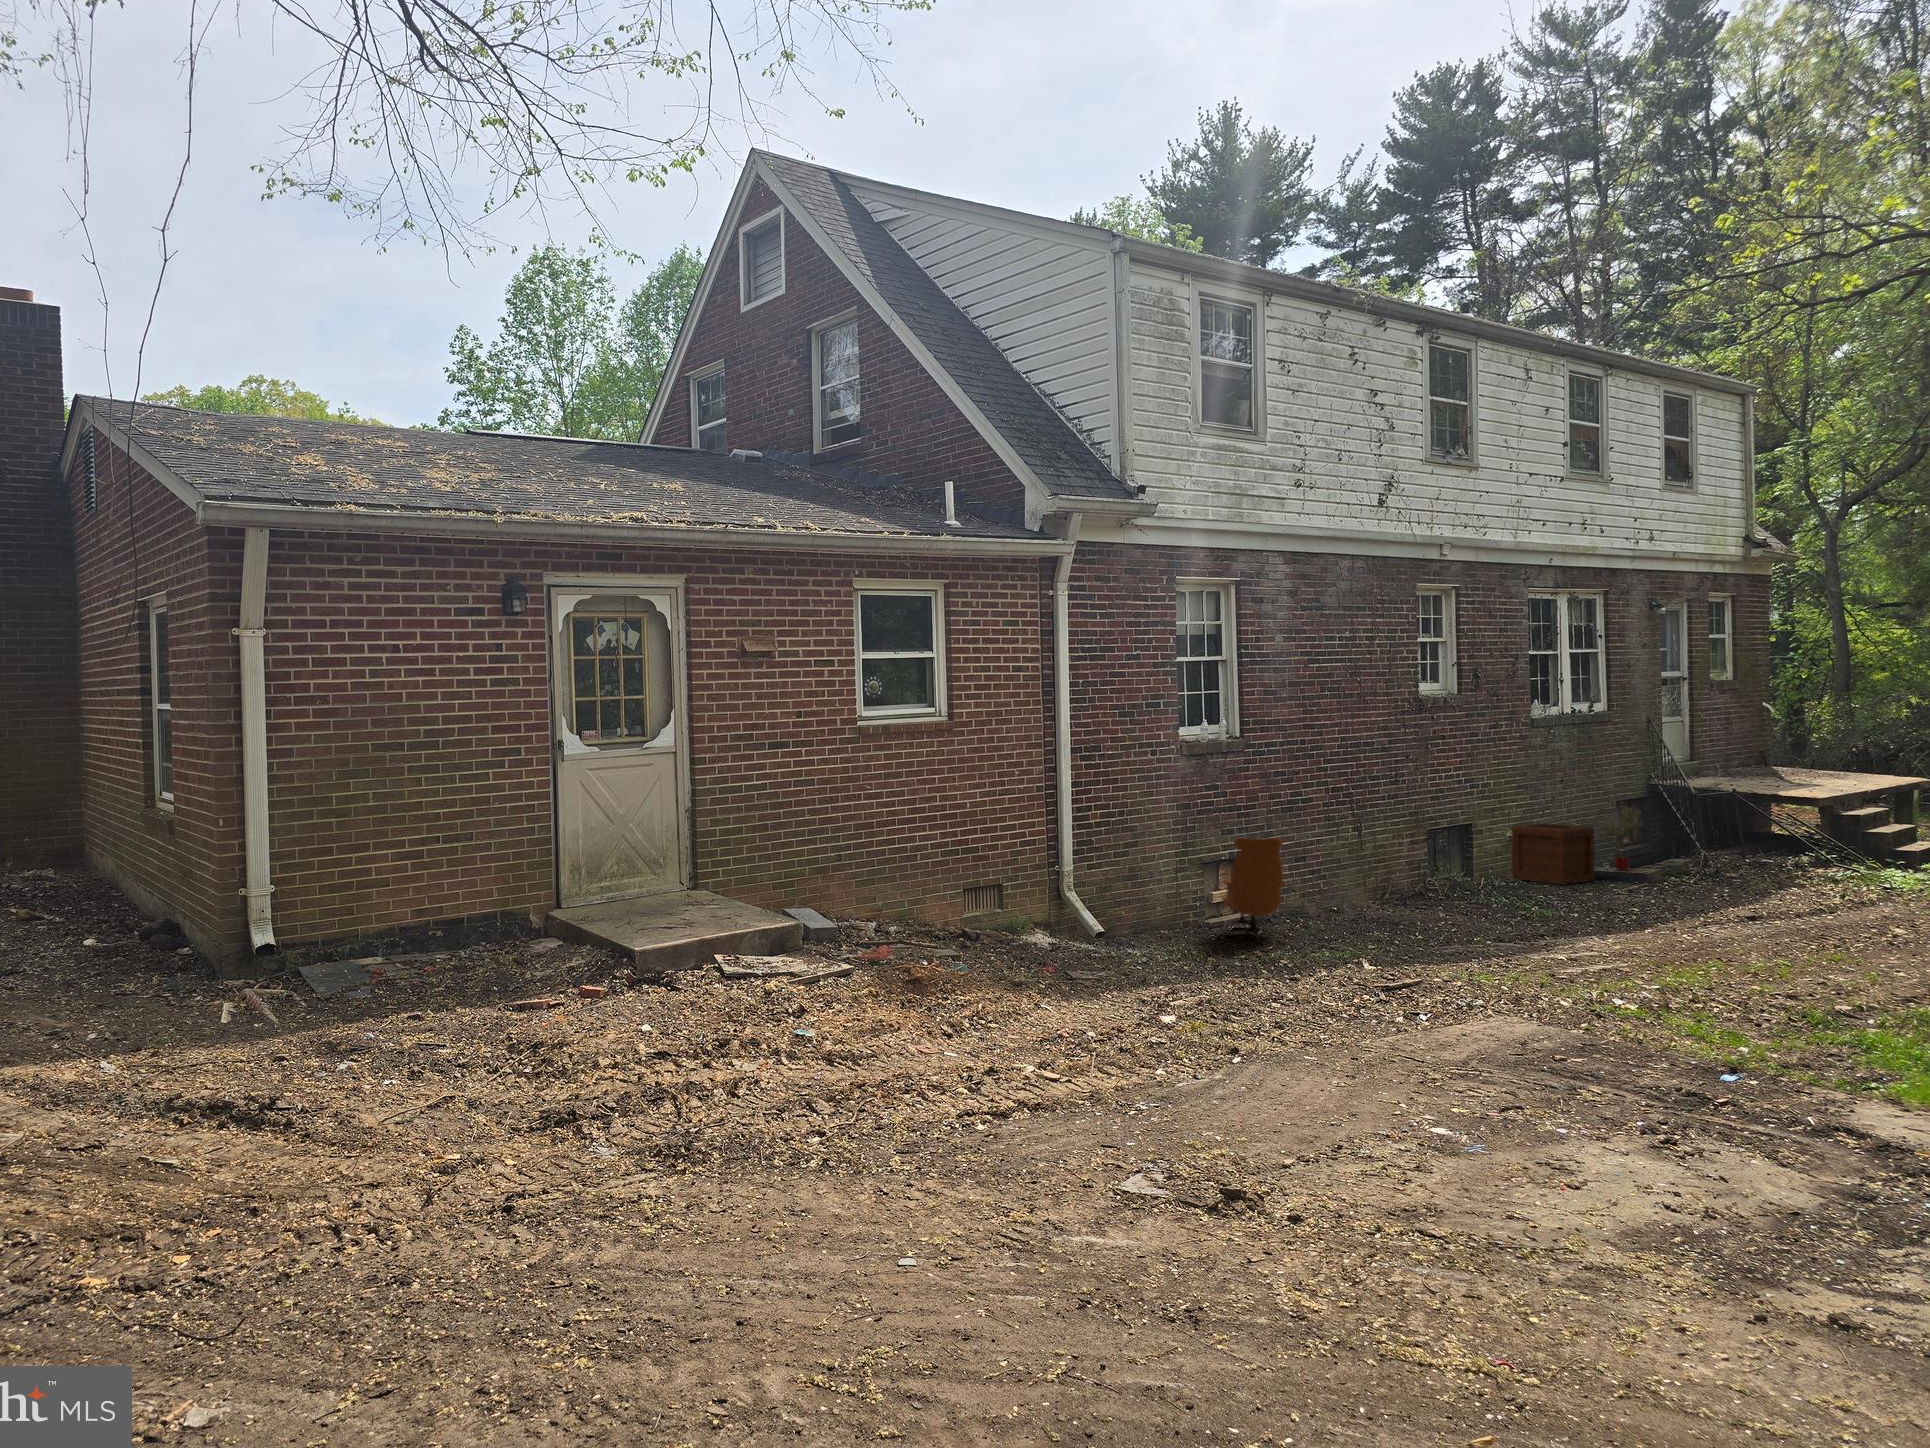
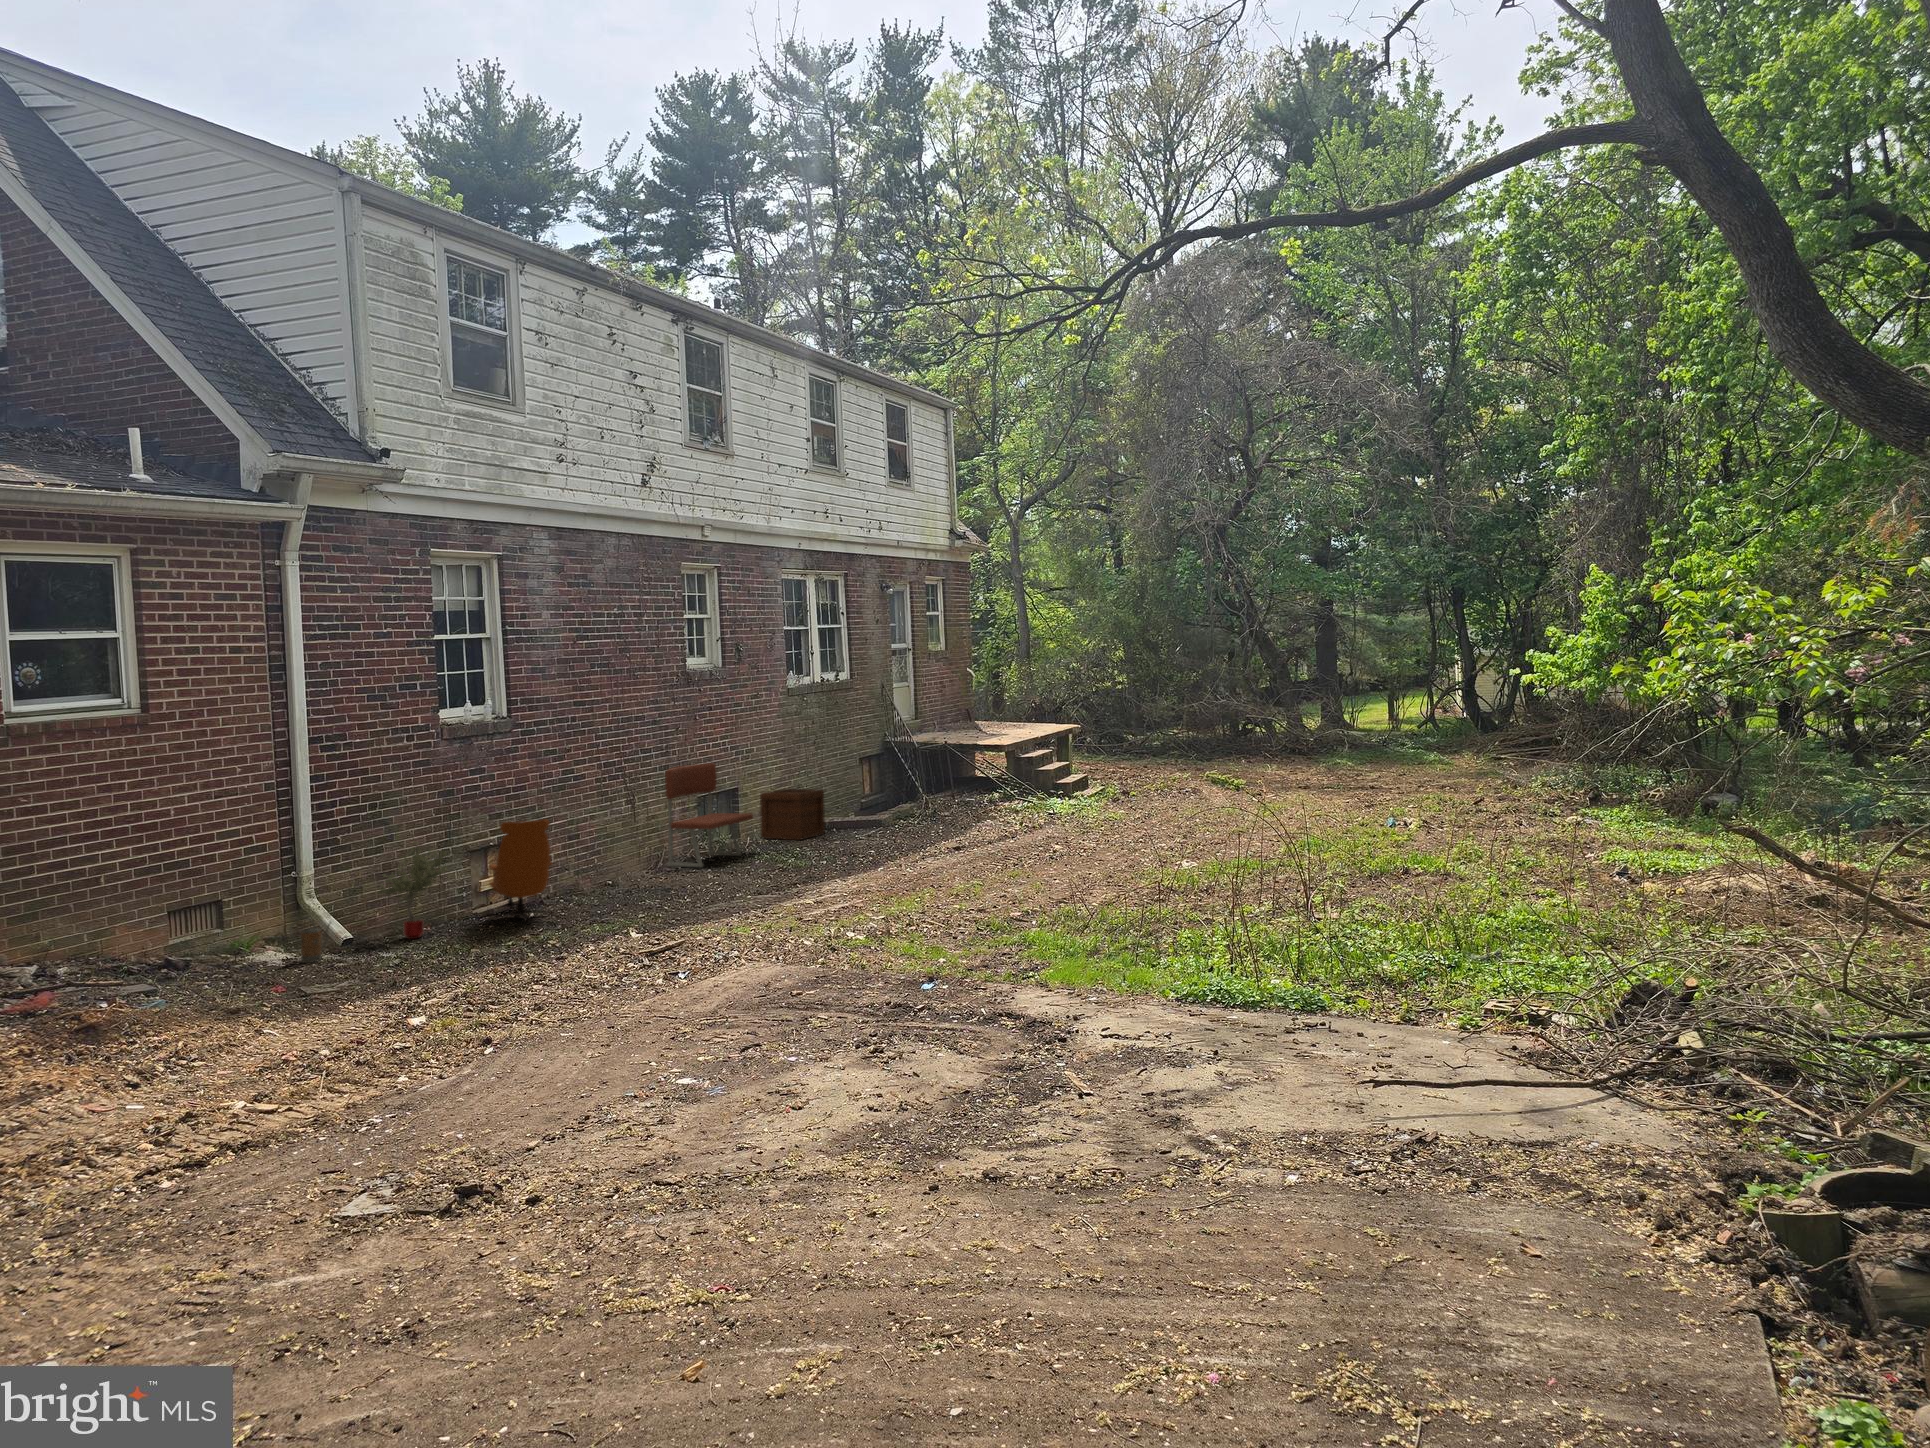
bench: none [1401,789,1504,905] -> present [665,763,753,868]
potted tree: present [1599,802,1643,870] -> present [378,842,447,939]
watering can: none [1054,911,1087,954] -> present [290,917,331,963]

